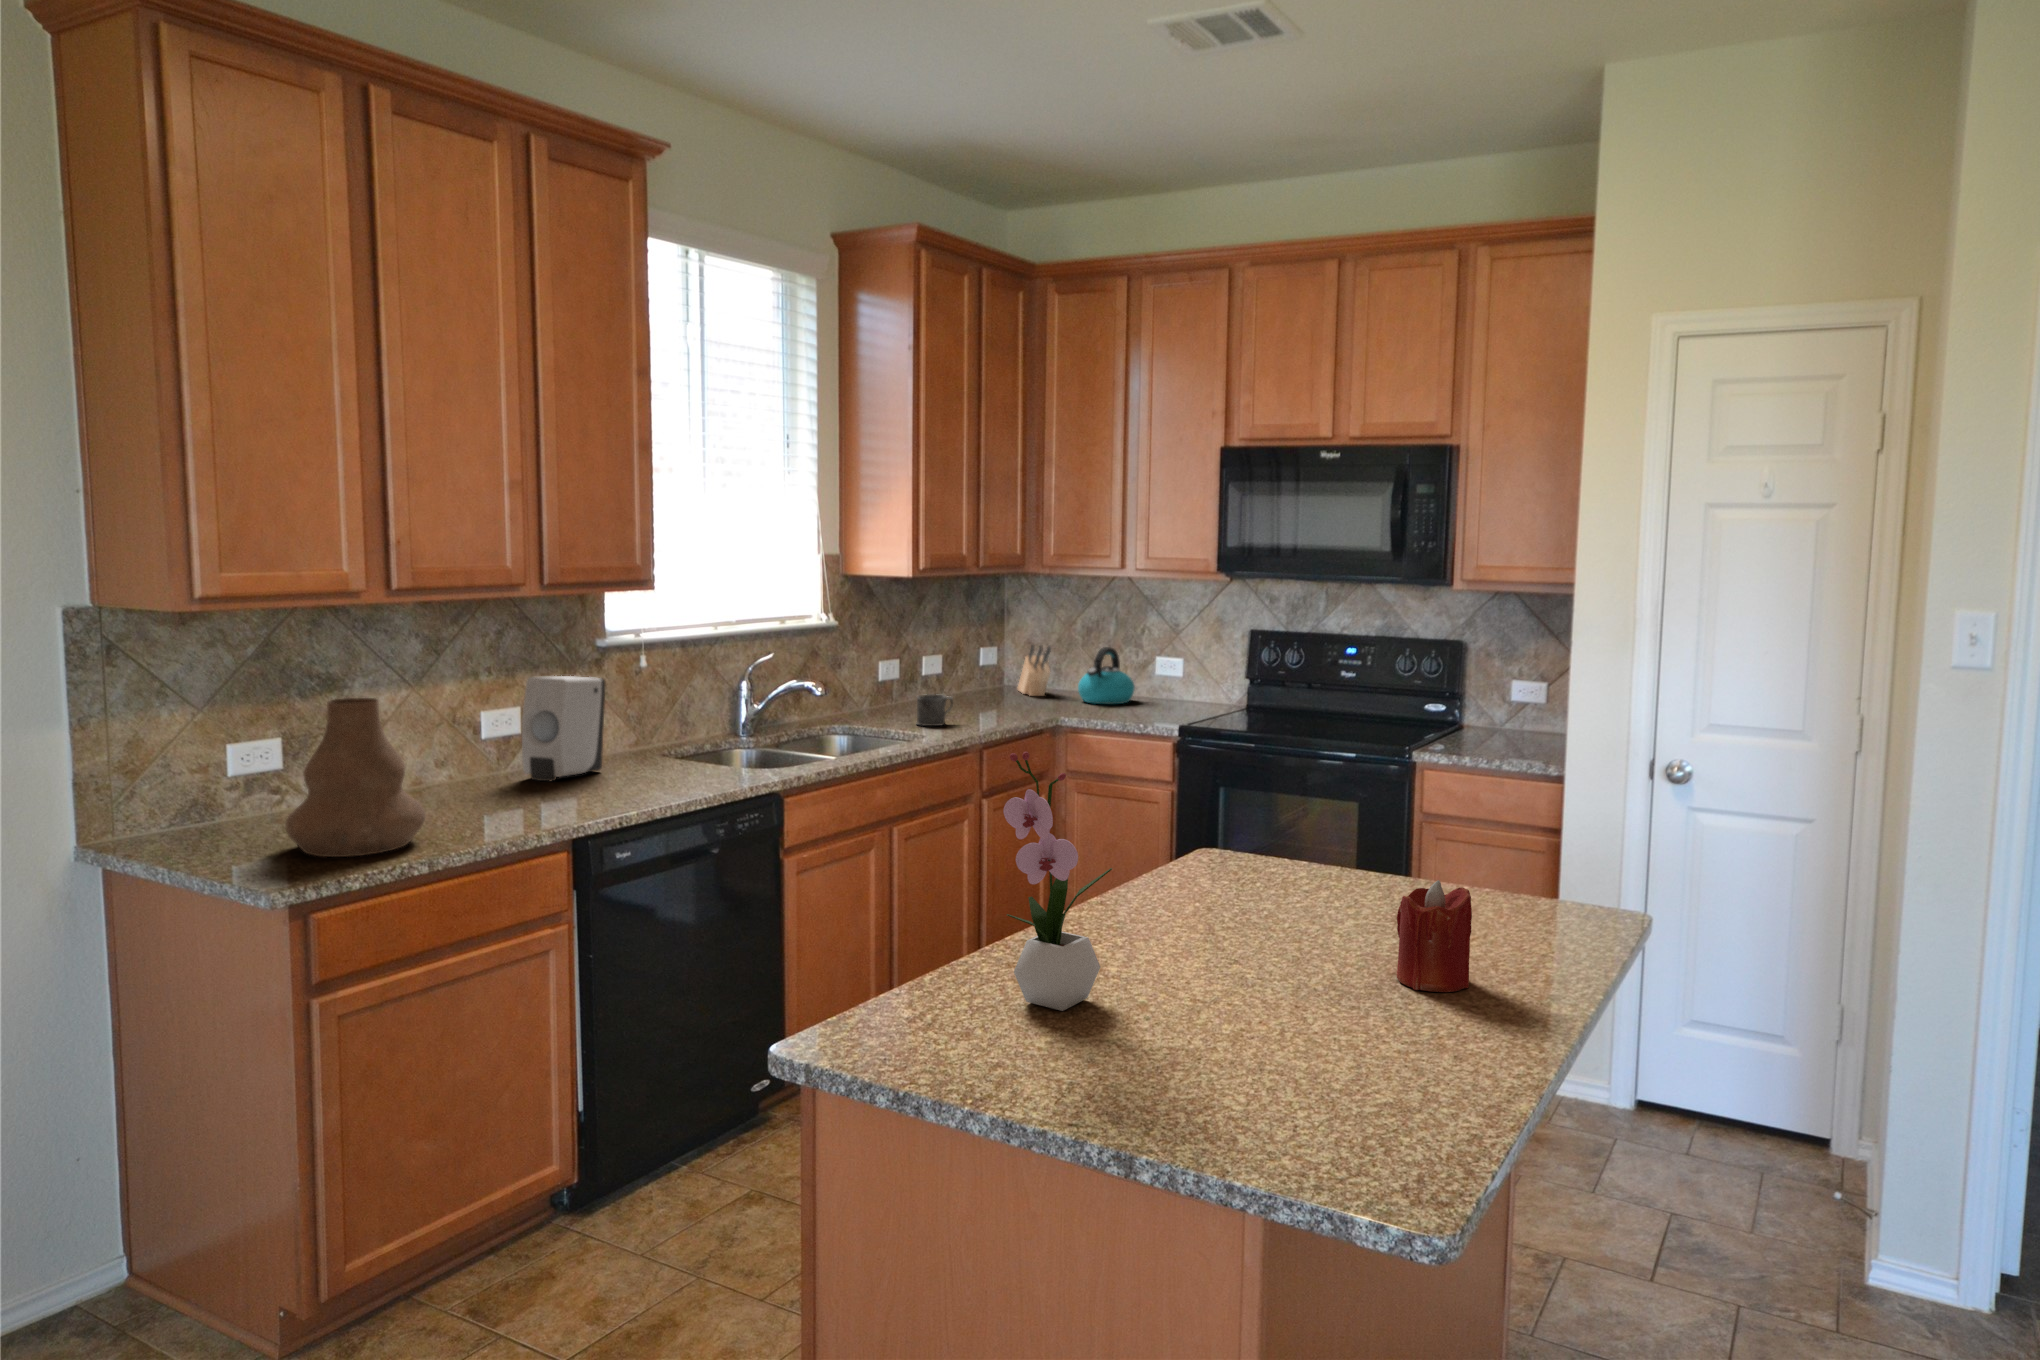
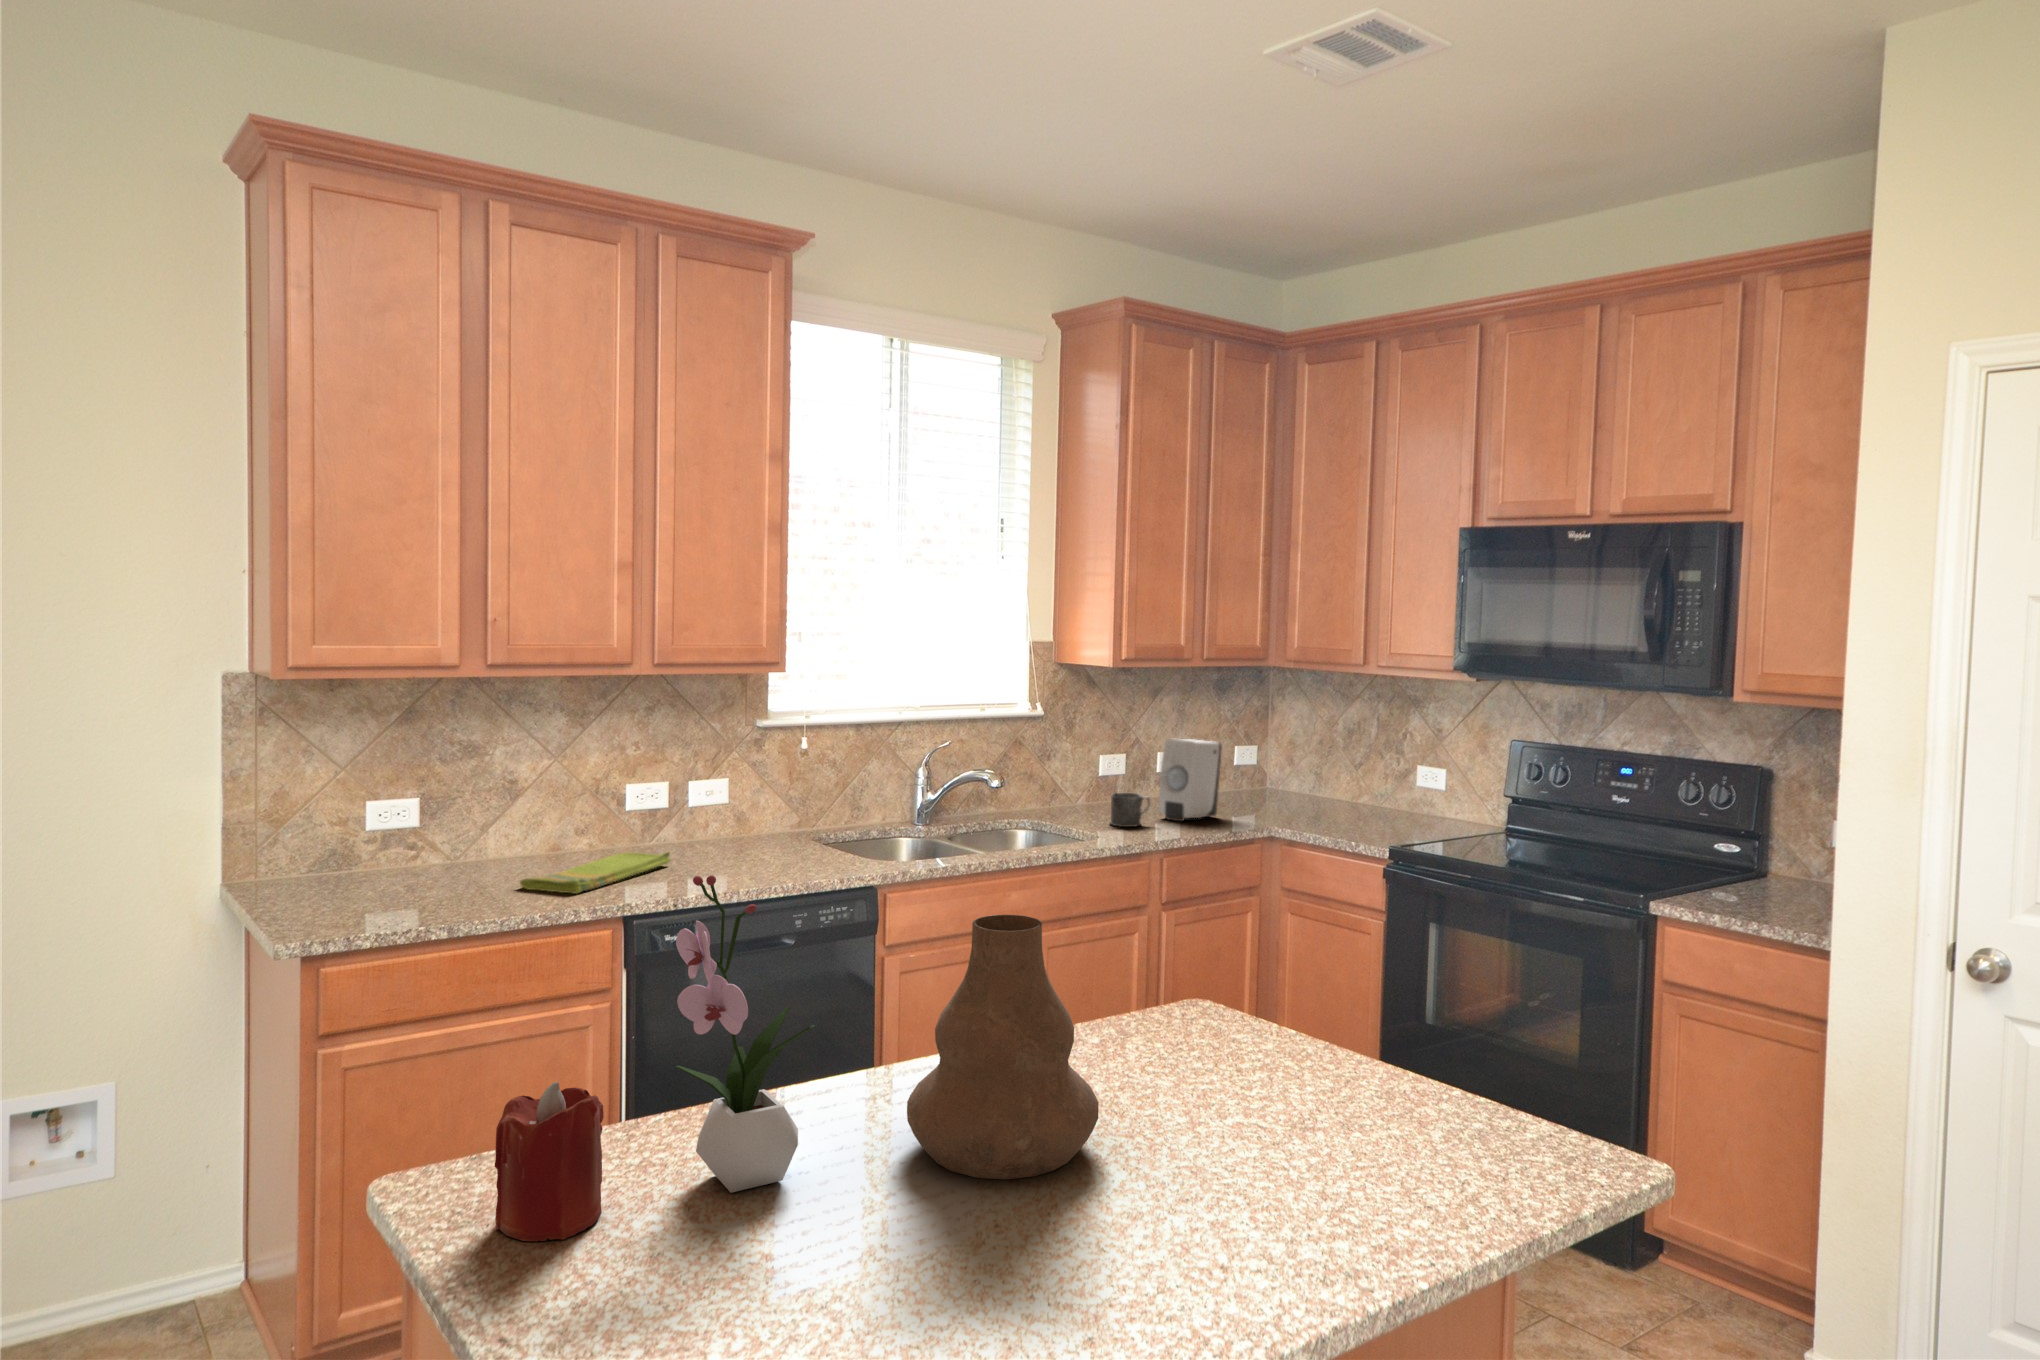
knife block: present [1017,645,1051,696] -> none [1276,744,1302,801]
kettle: present [1078,647,1135,704] -> none [1324,751,1388,816]
soap dispenser: present [522,676,605,781] -> present [1159,739,1222,821]
vase: present [285,698,425,857] -> present [907,914,1099,1180]
dish towel: none [439,776,561,823] -> present [520,852,671,894]
candle: present [1397,880,1472,992] -> present [495,1081,604,1241]

